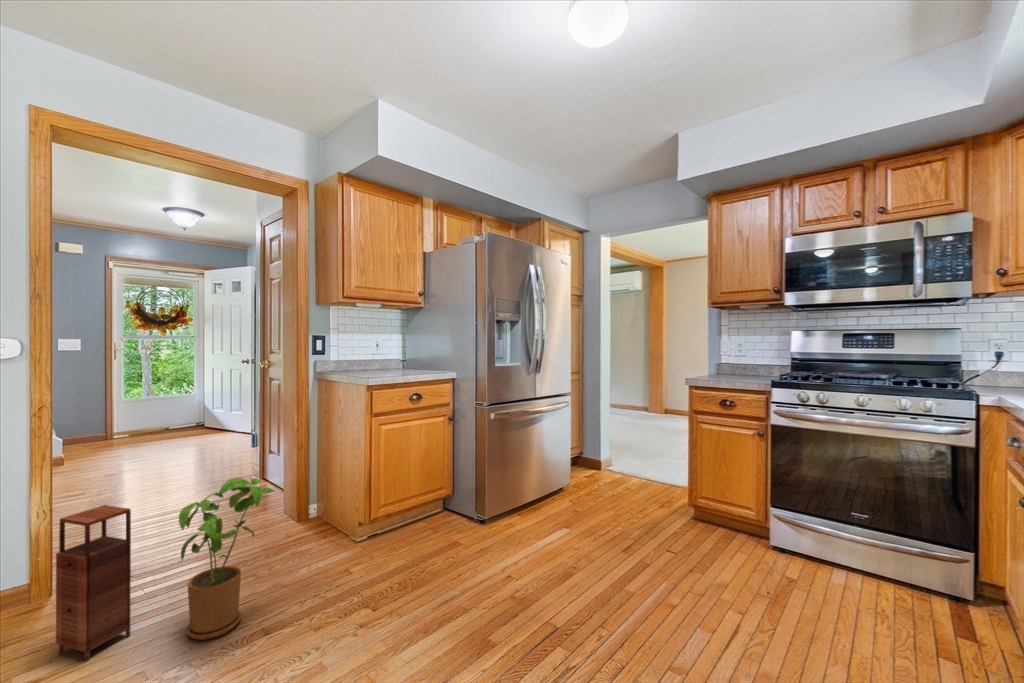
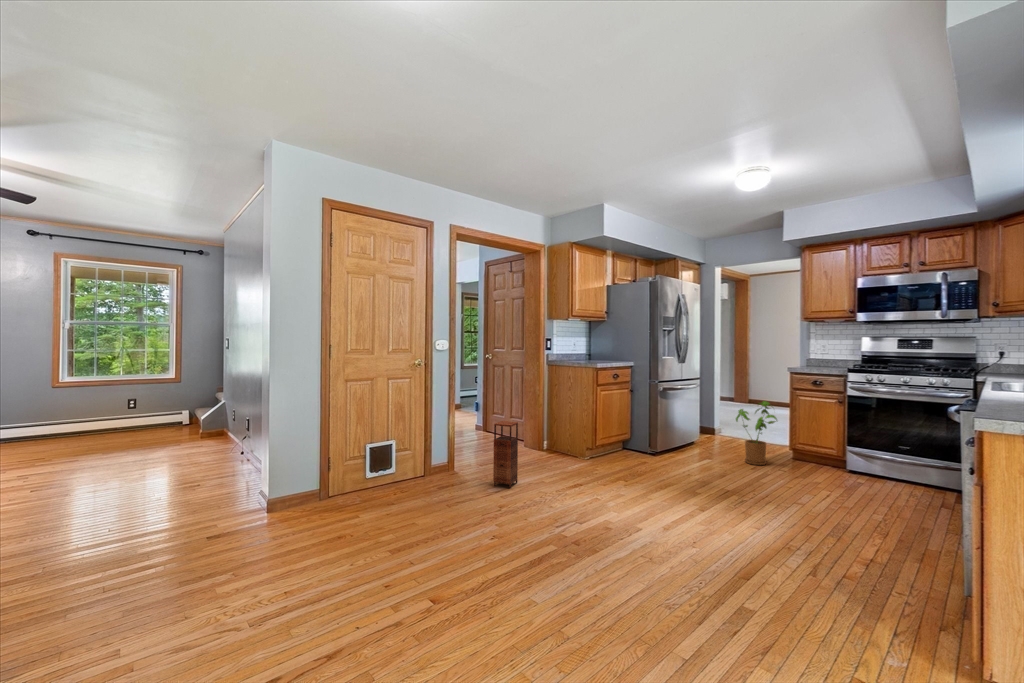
house plant: present [179,477,276,640] -> present [736,401,777,465]

